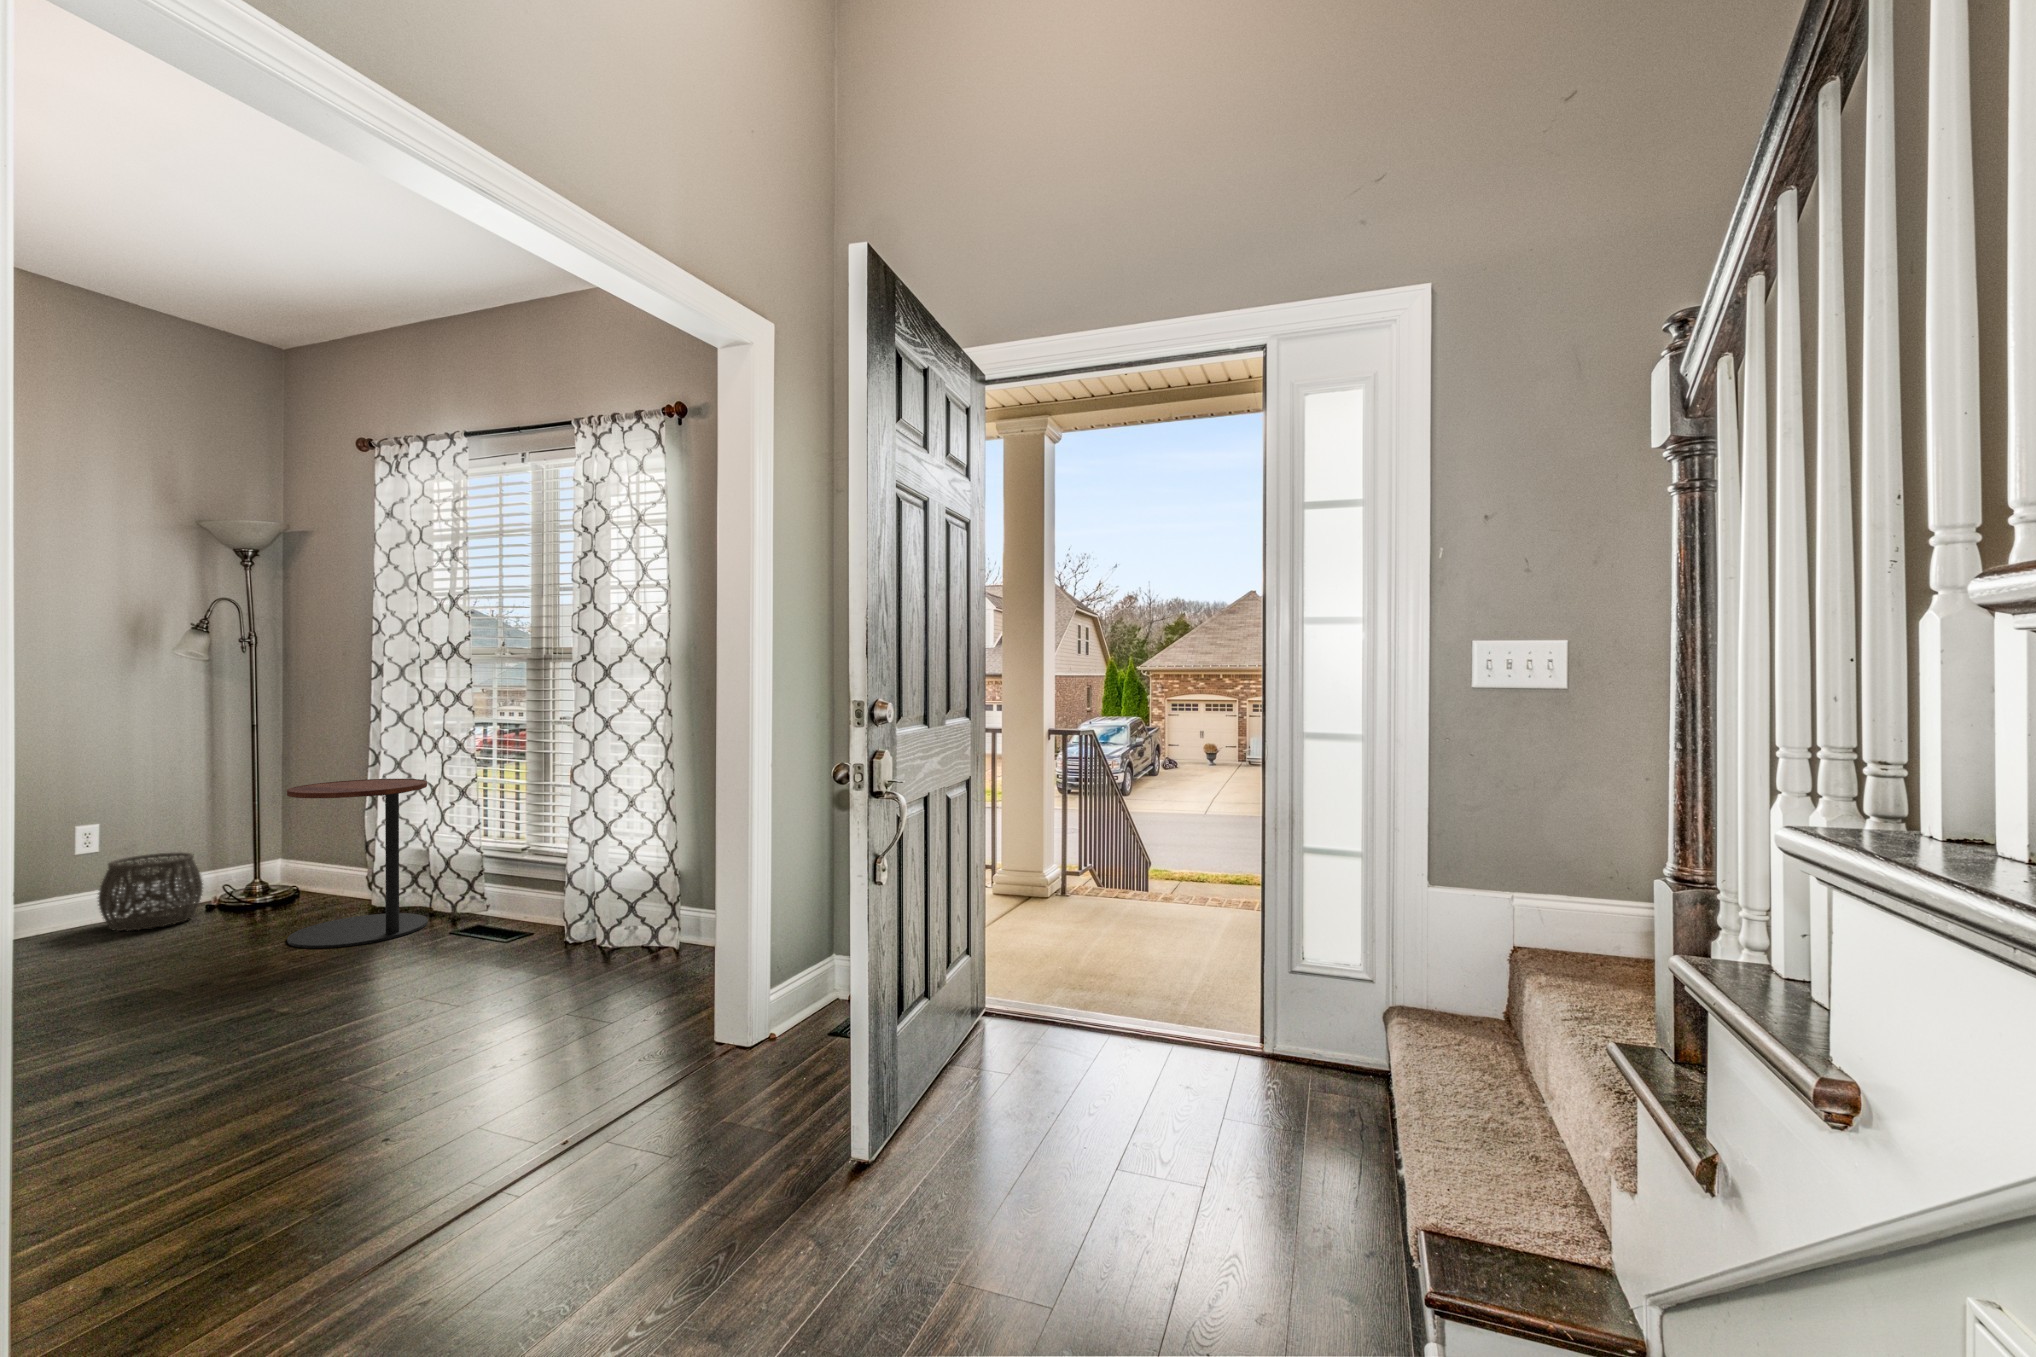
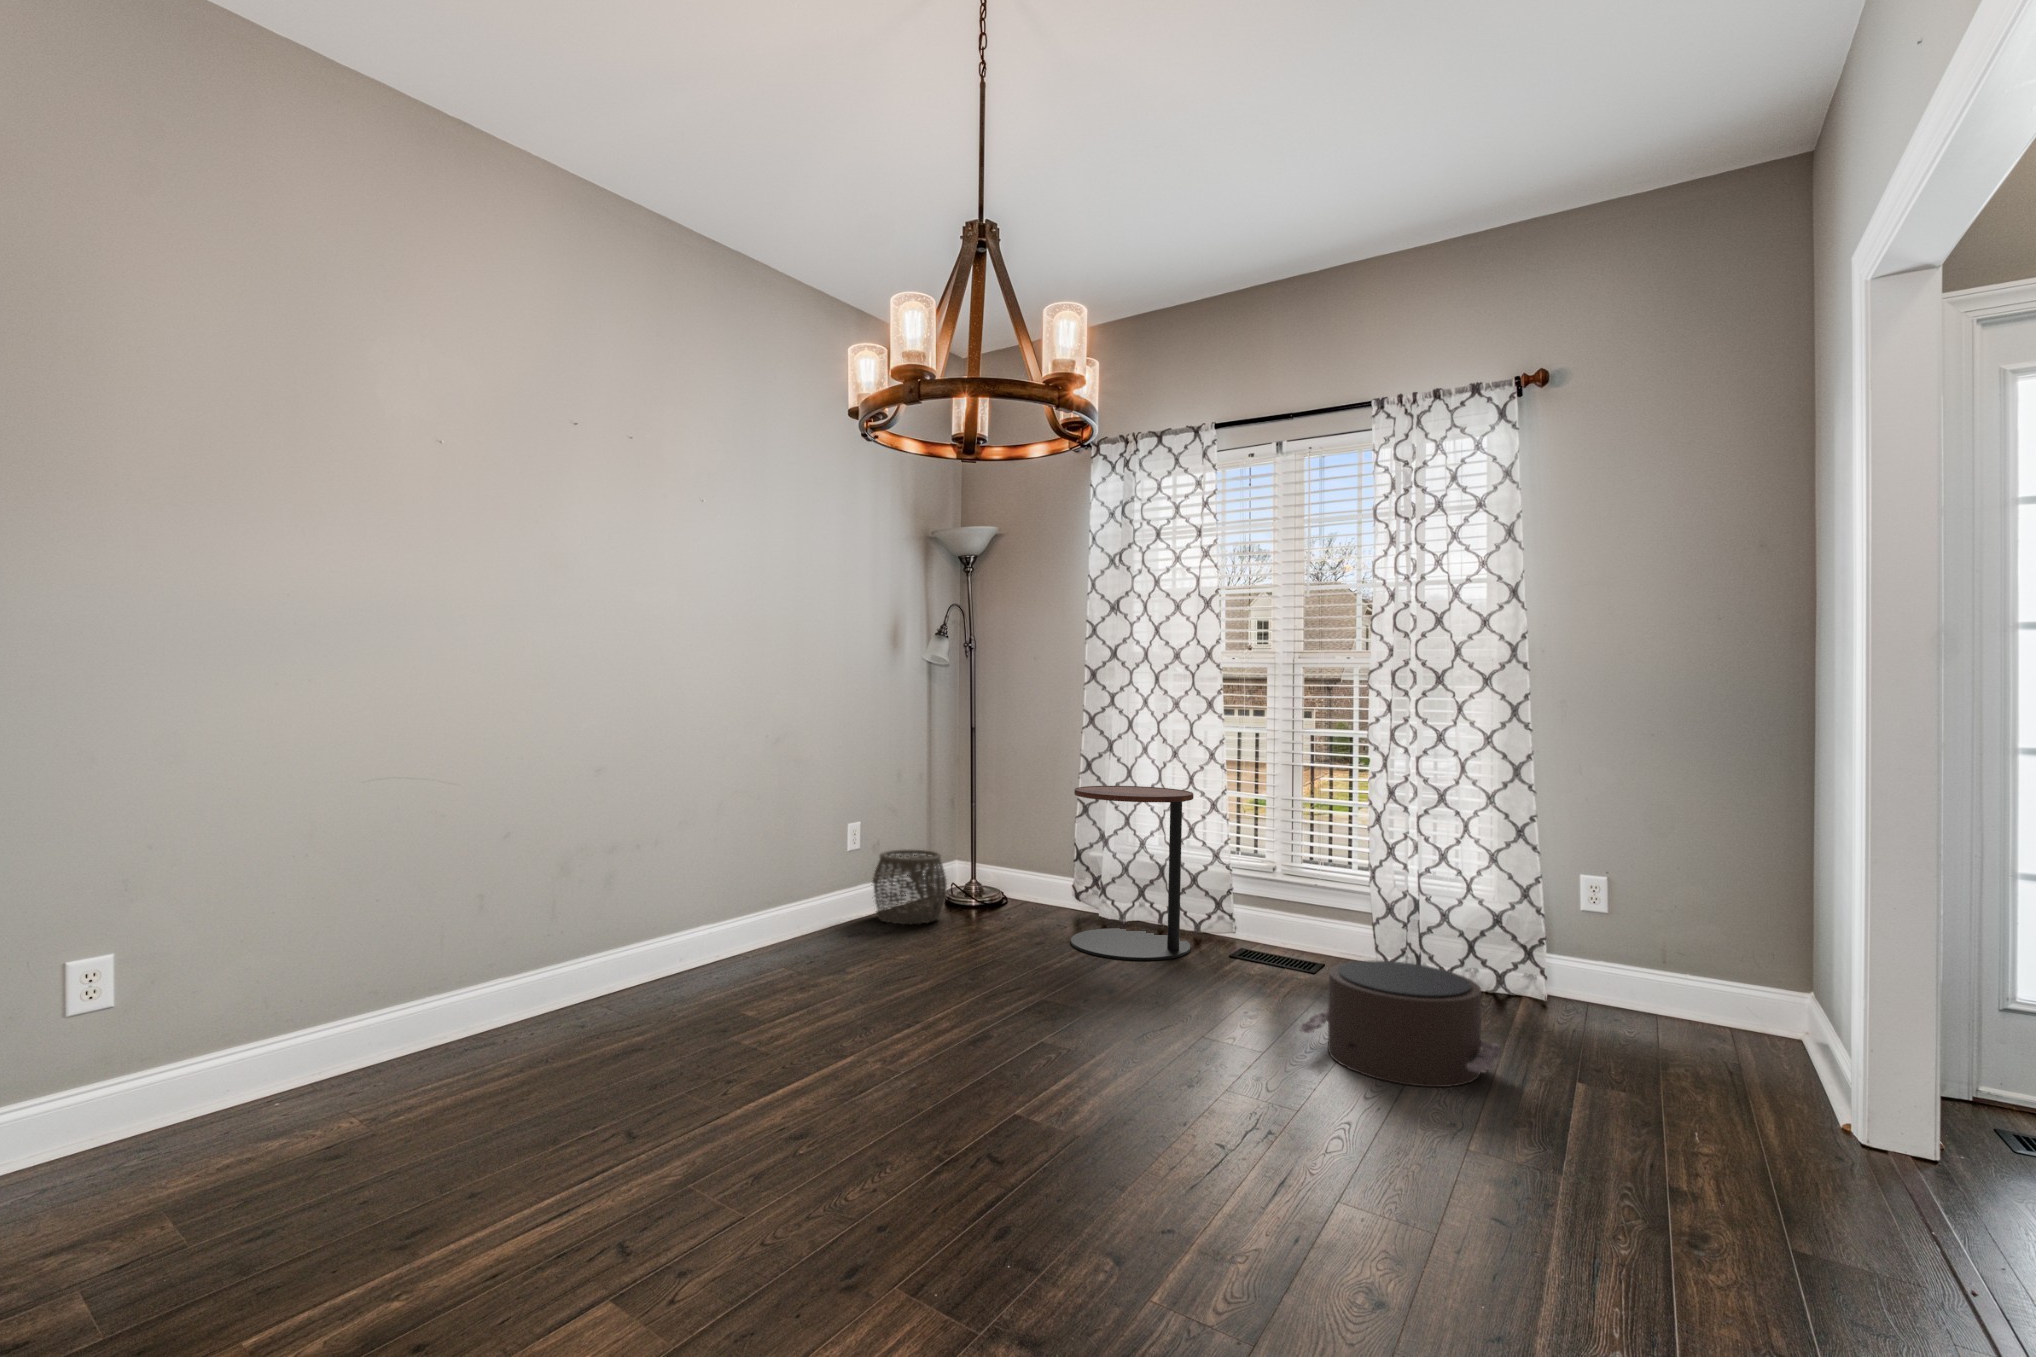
pouf: none [293,937,474,1054] -> present [1300,961,1500,1087]

